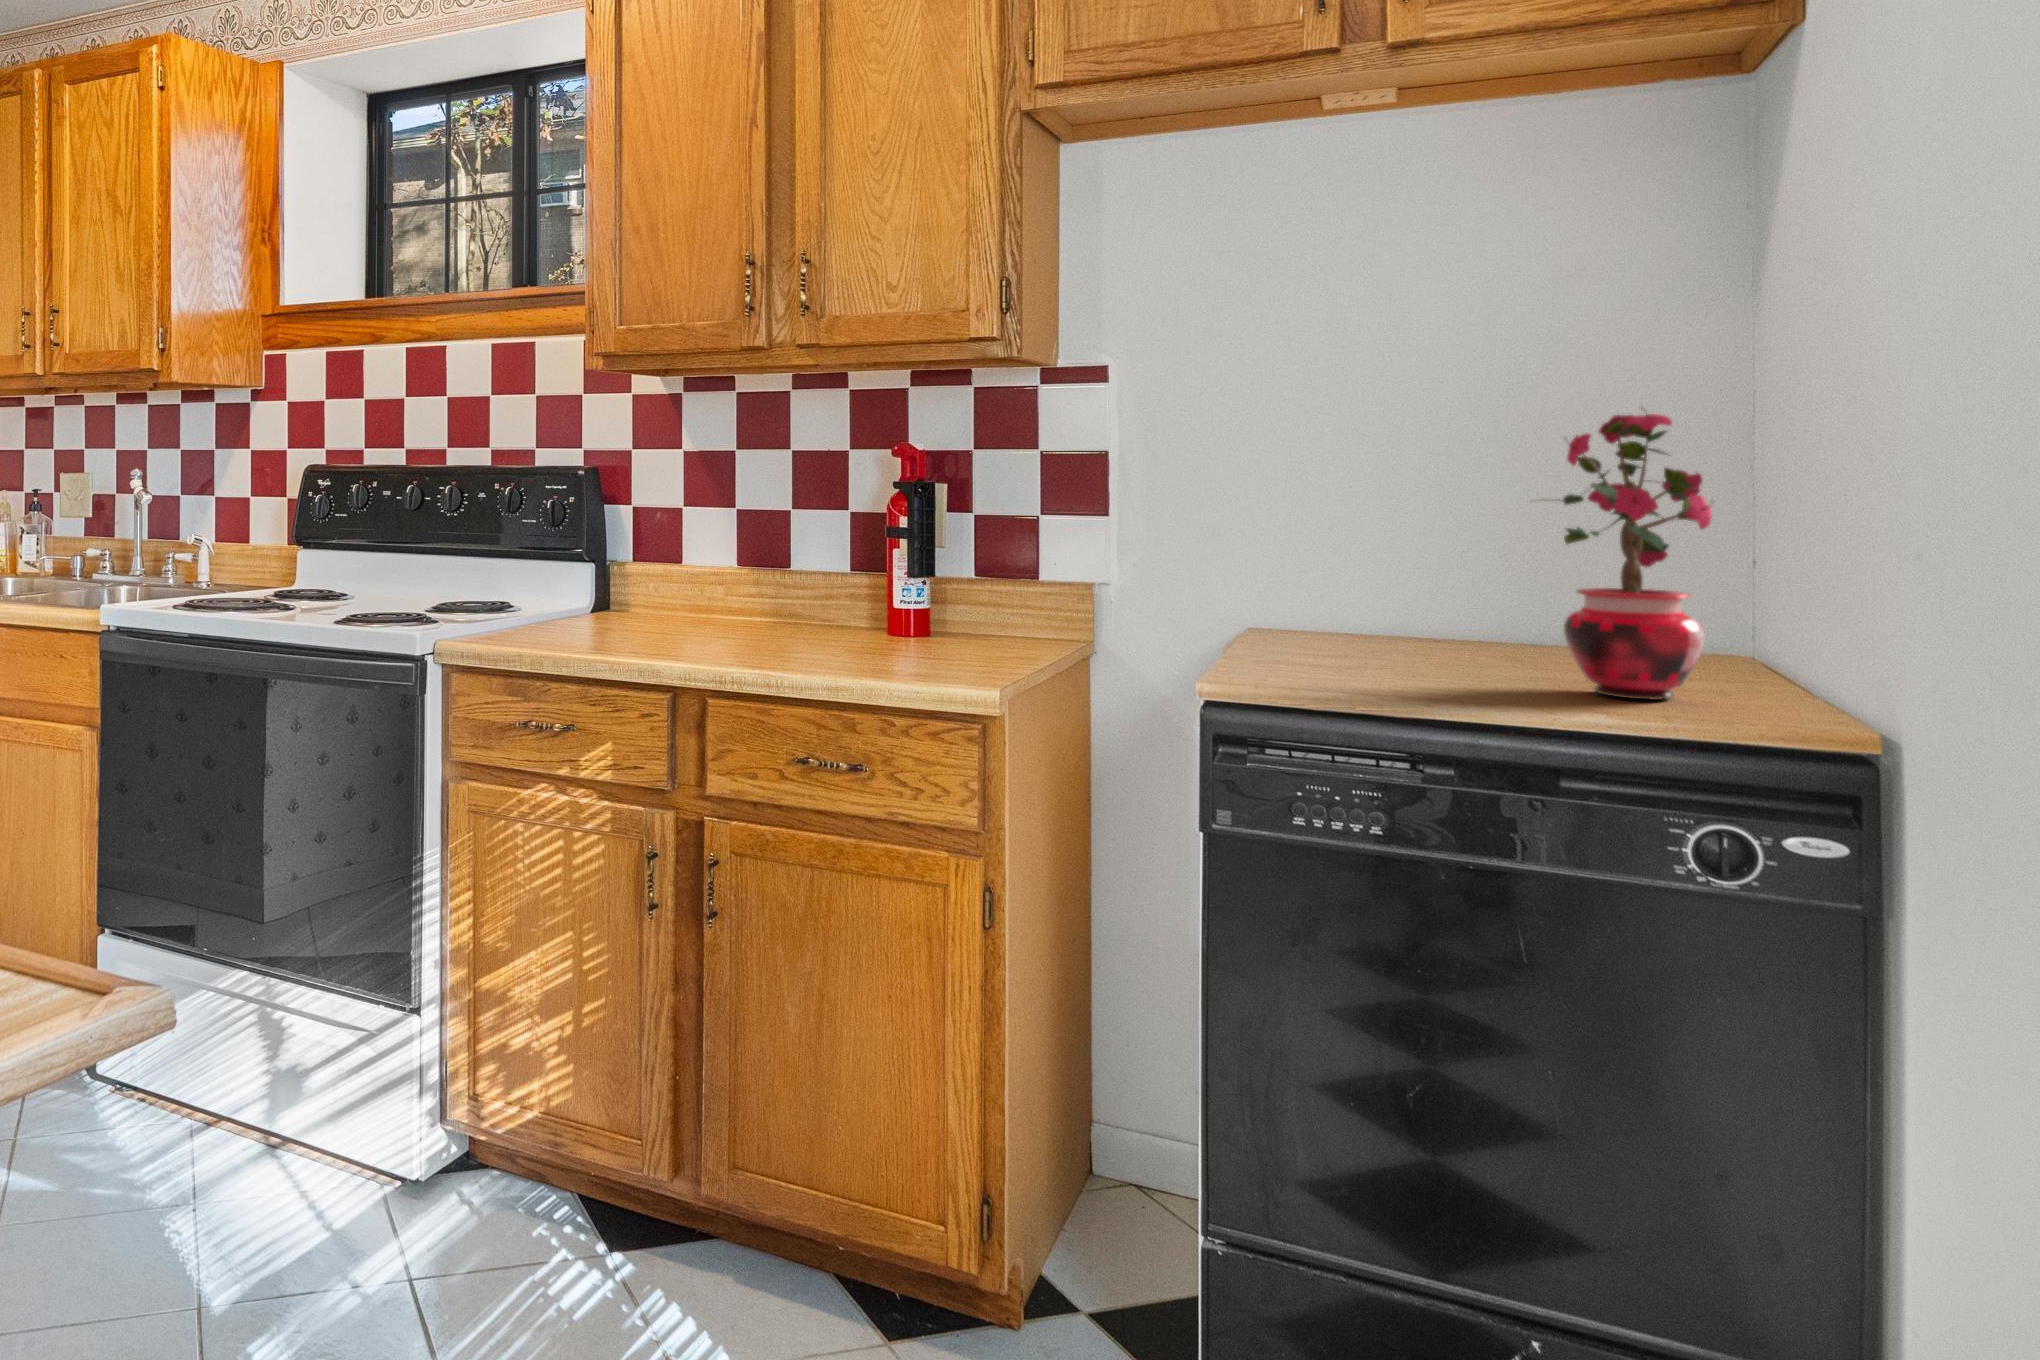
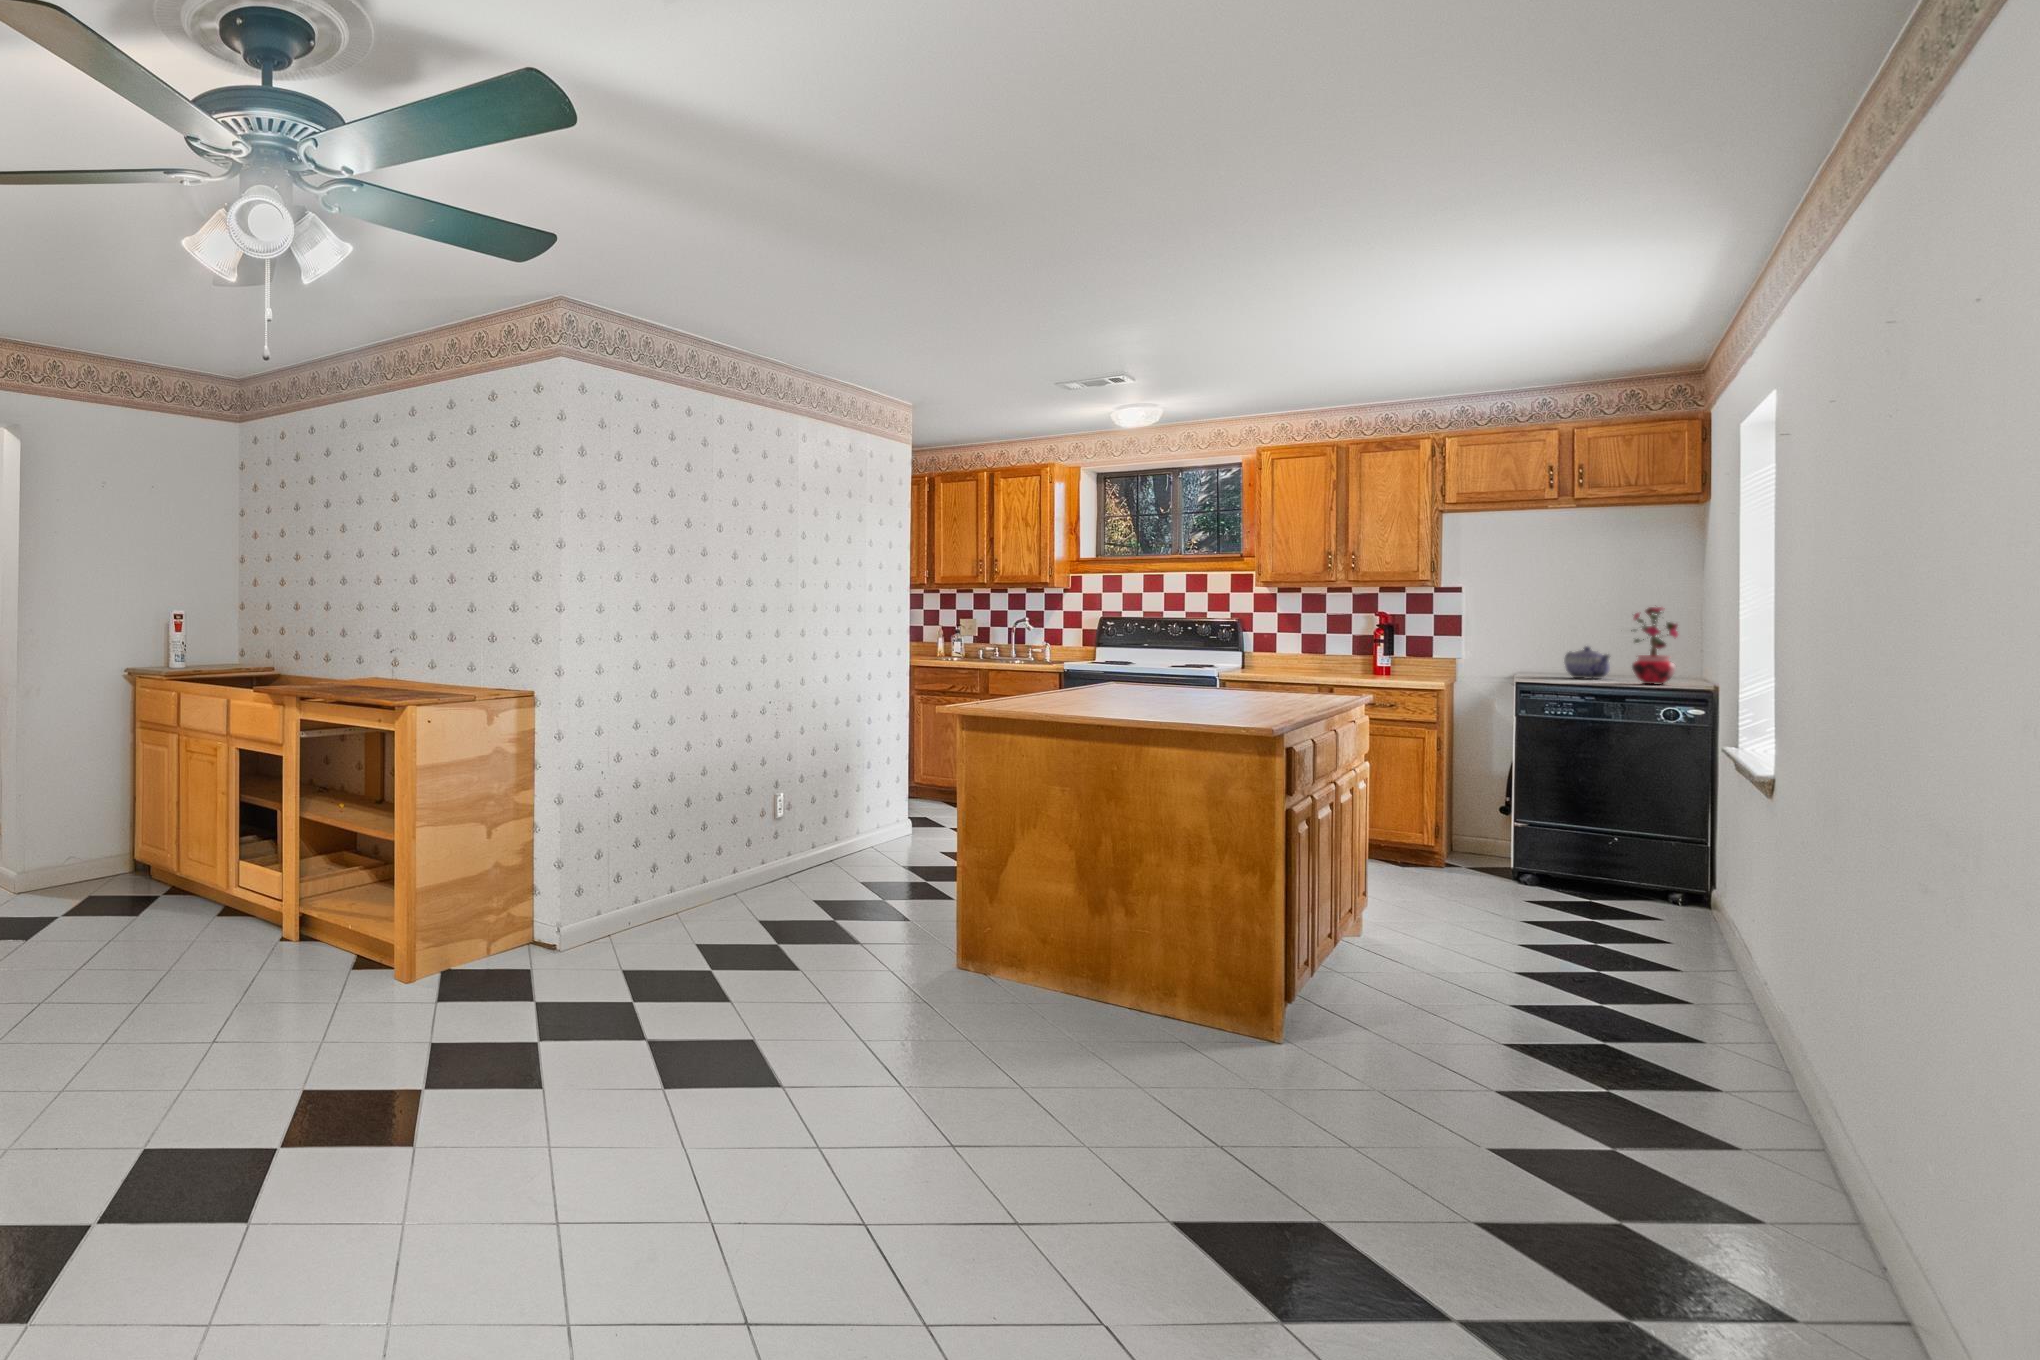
teapot: none [1363,550,1494,658] -> present [1564,647,1610,679]

